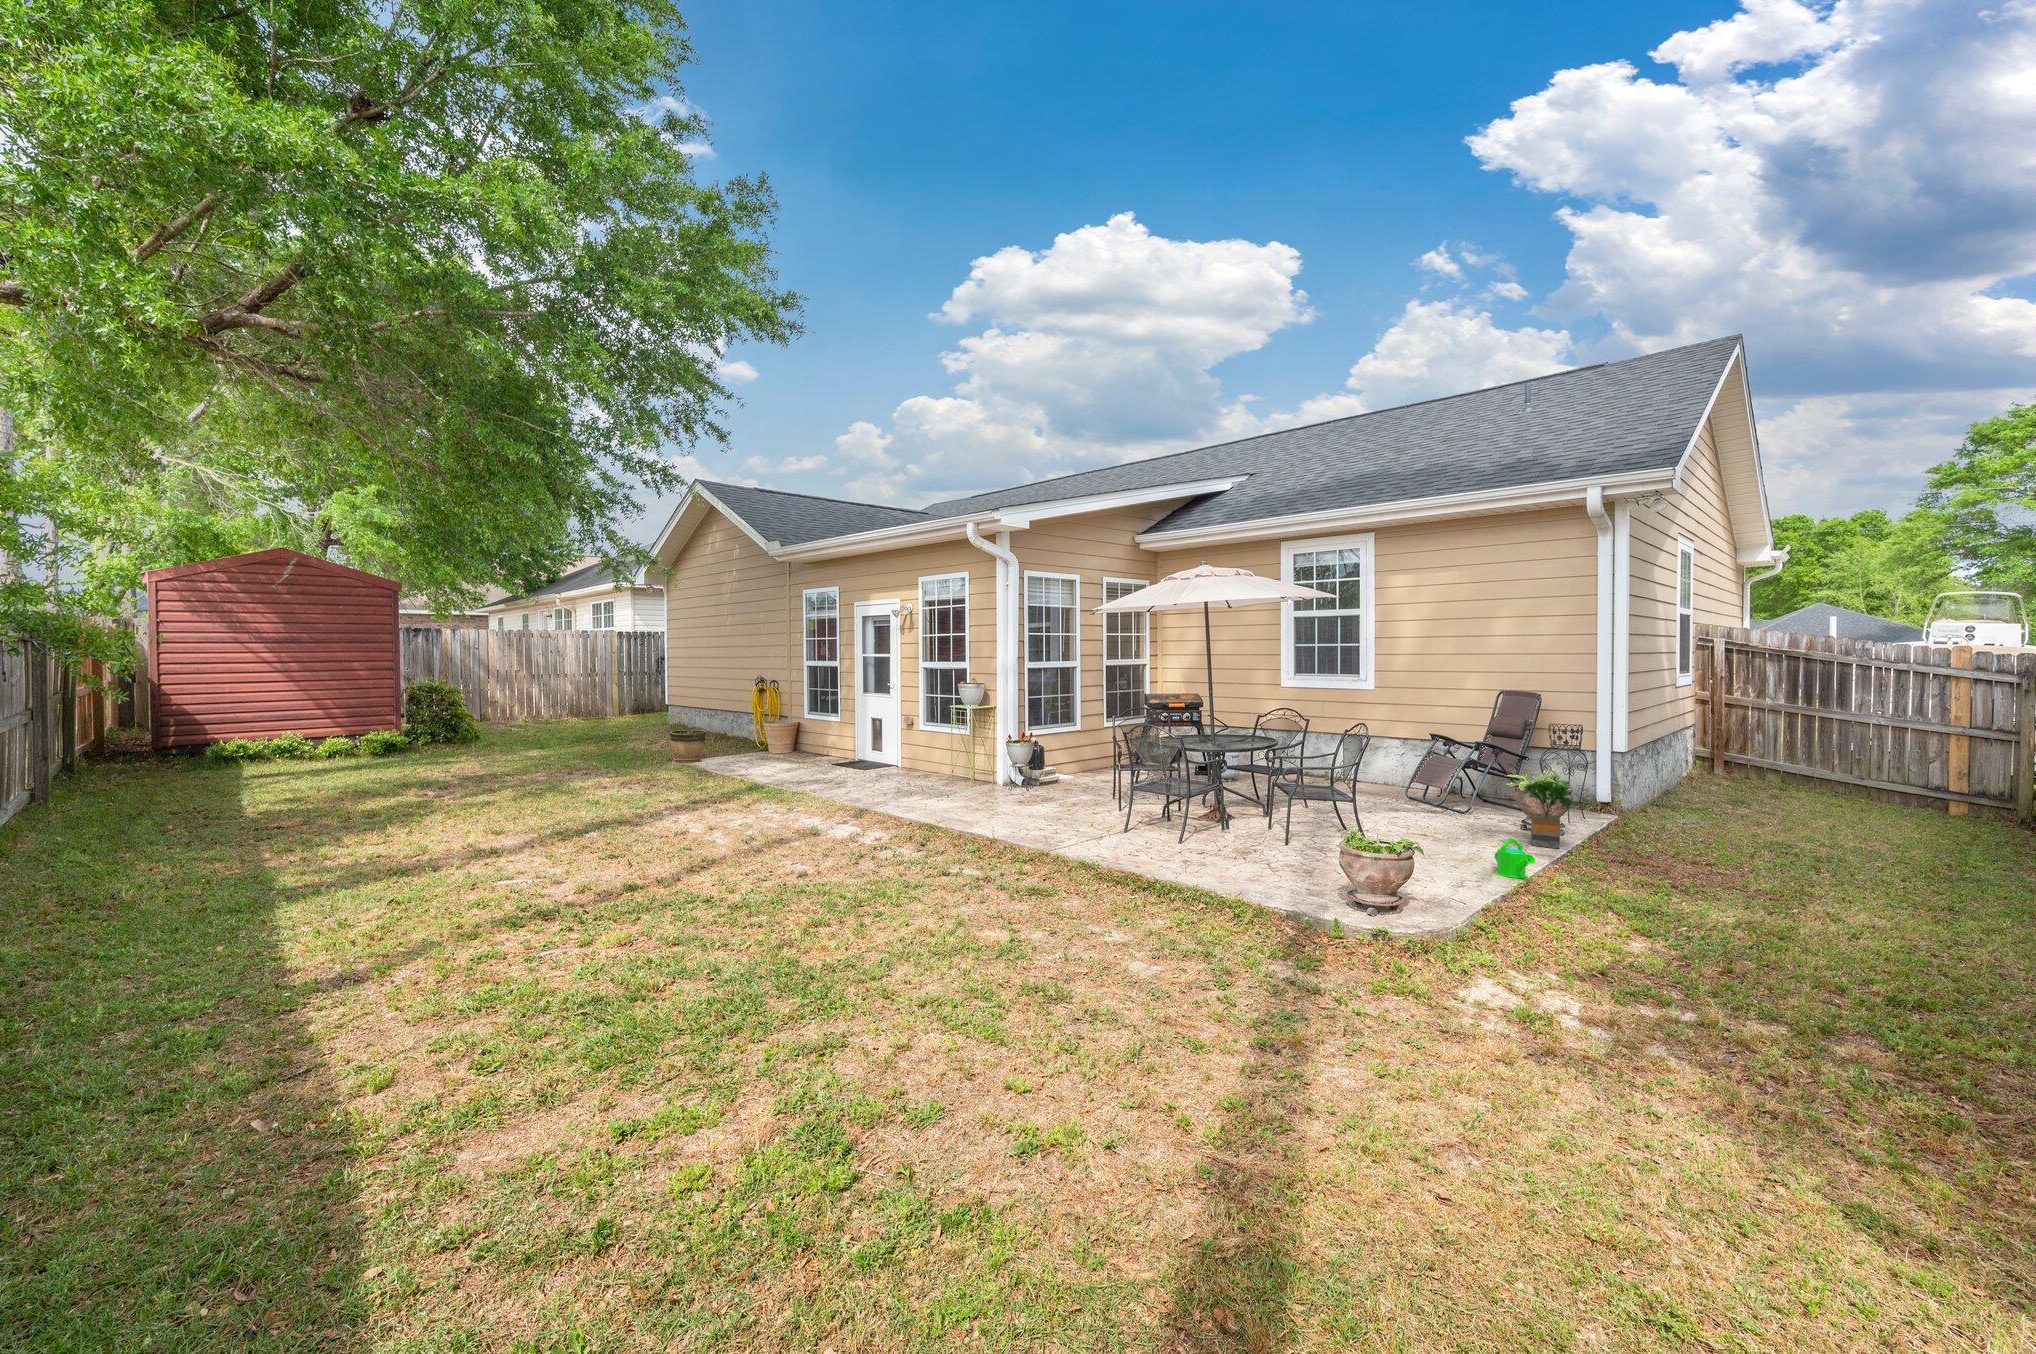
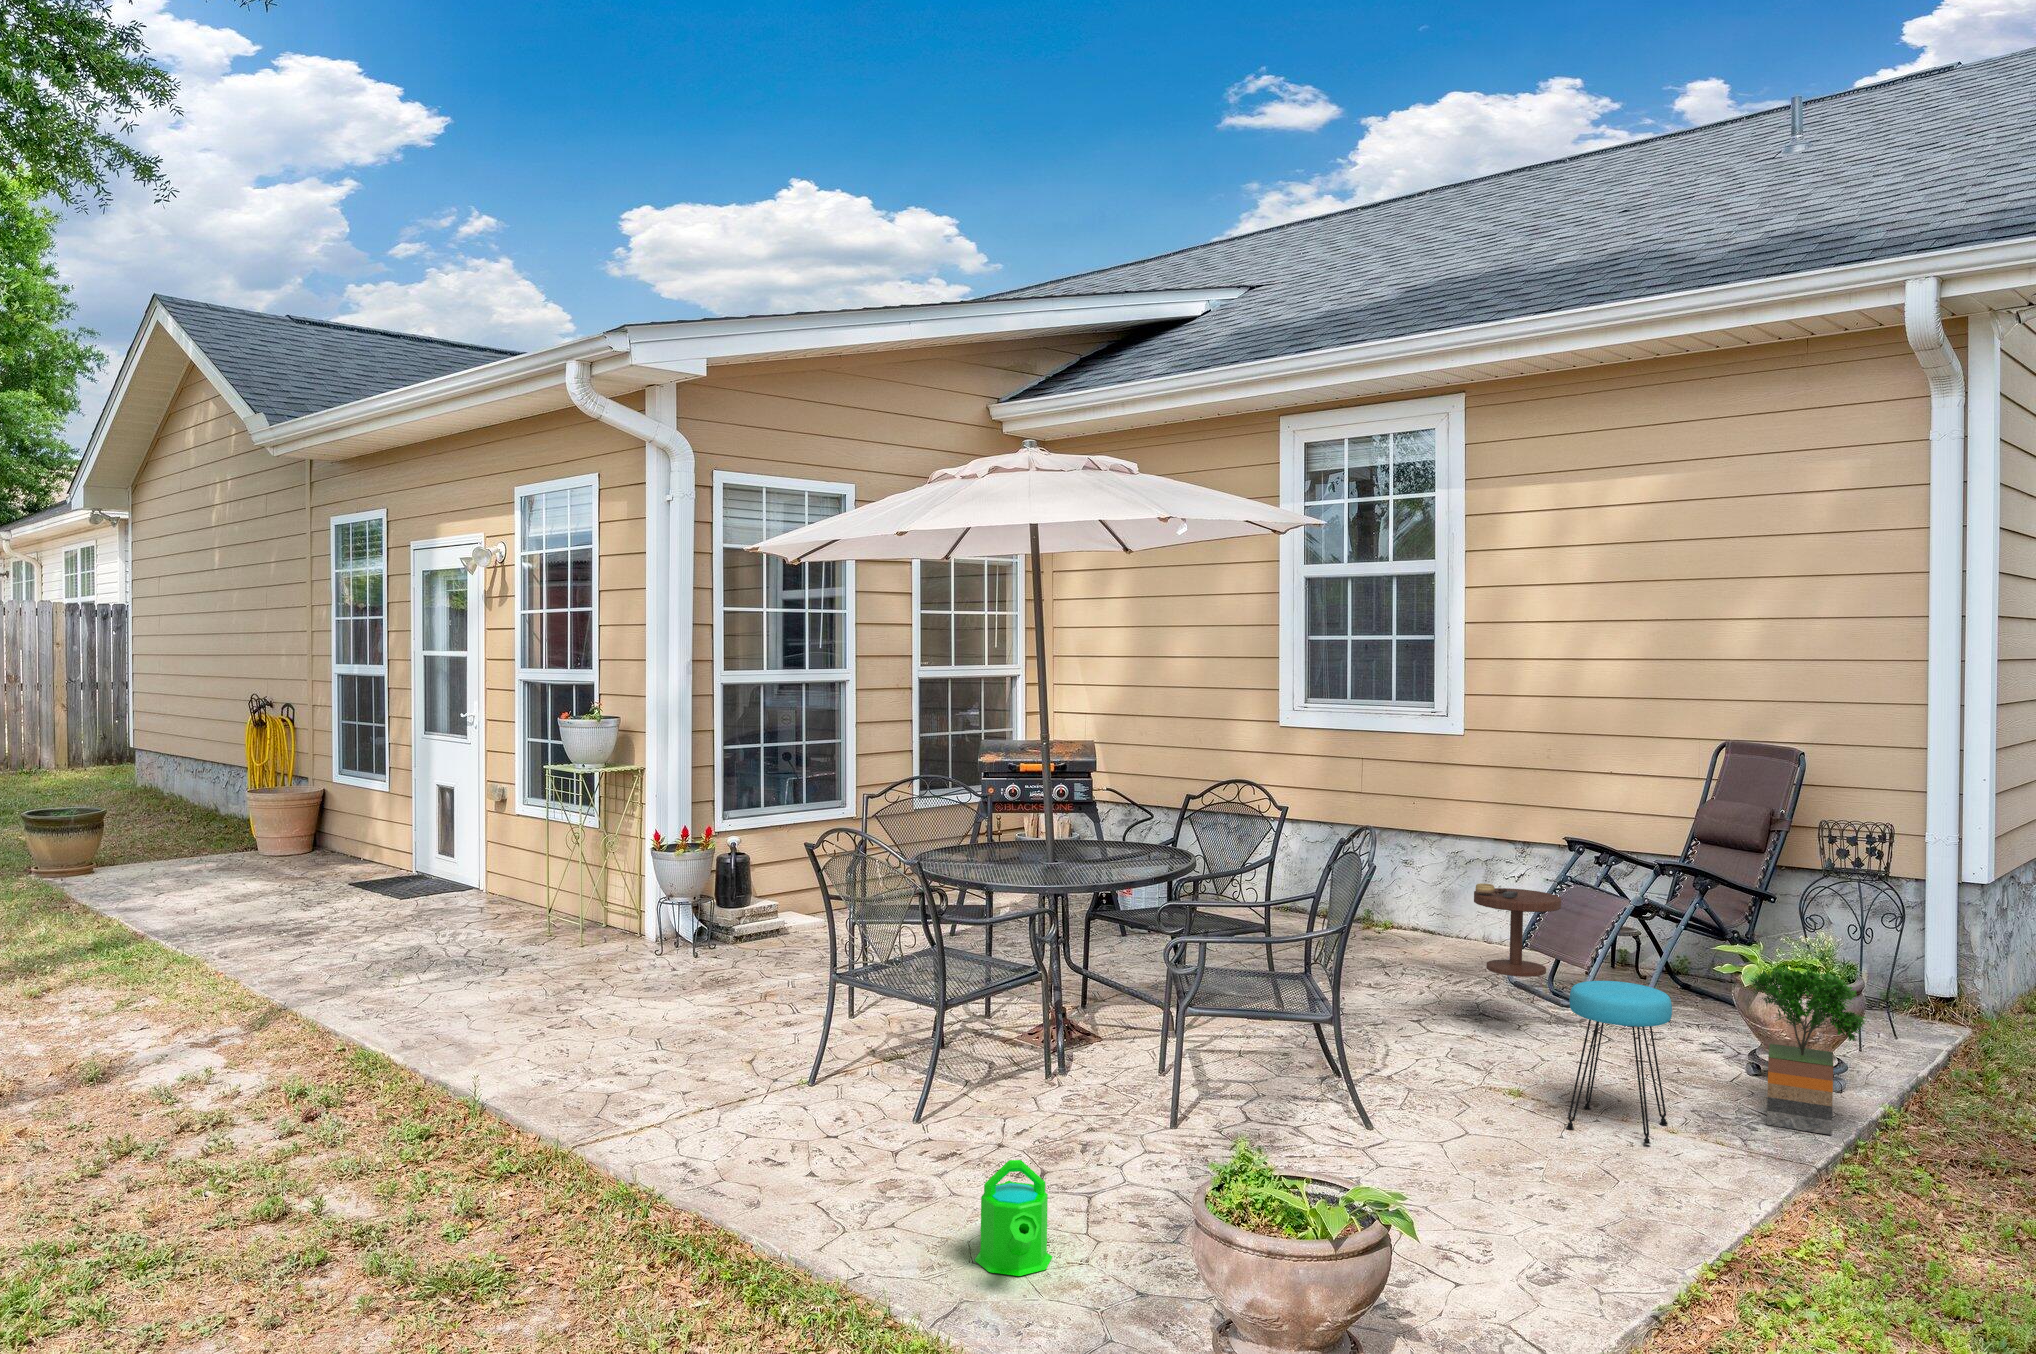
side table: none [1397,751,1437,819] -> present [1474,883,1561,977]
stool: none [1448,787,1493,851] -> present [1566,981,1672,1144]
watering can: present [1495,838,1535,878] -> present [975,1160,1052,1276]

